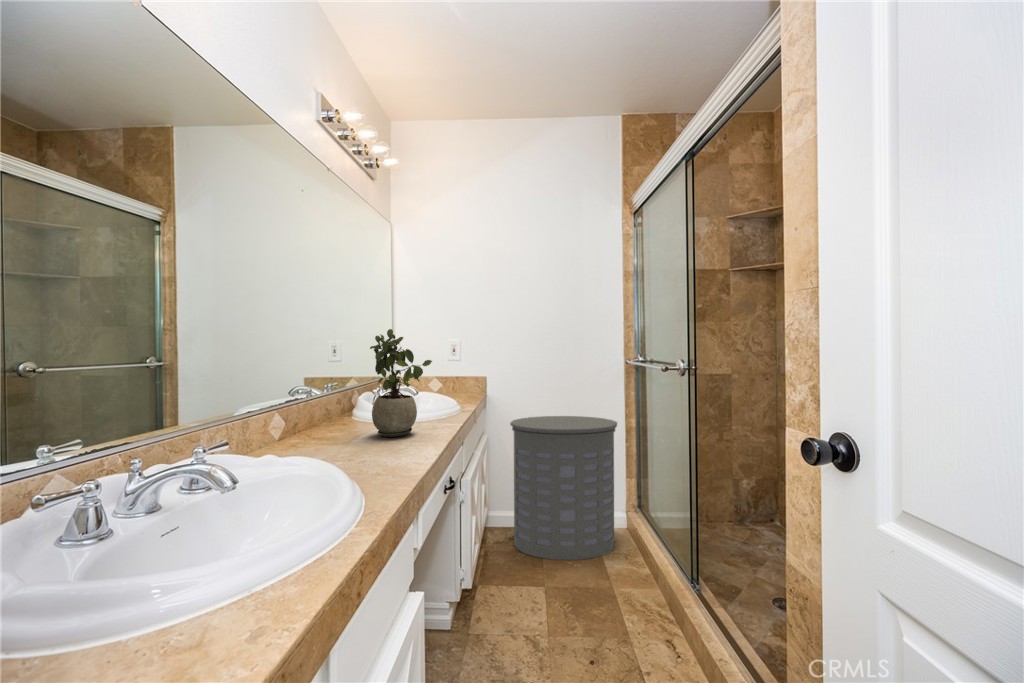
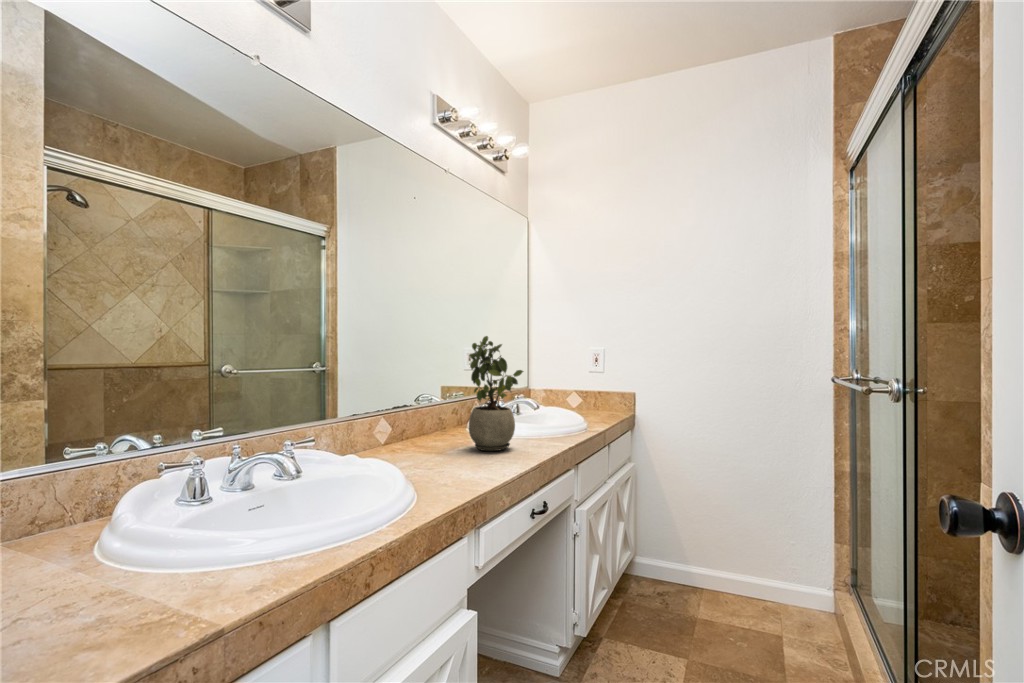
laundry hamper: present [510,416,617,560] -> none [658,446,812,644]

